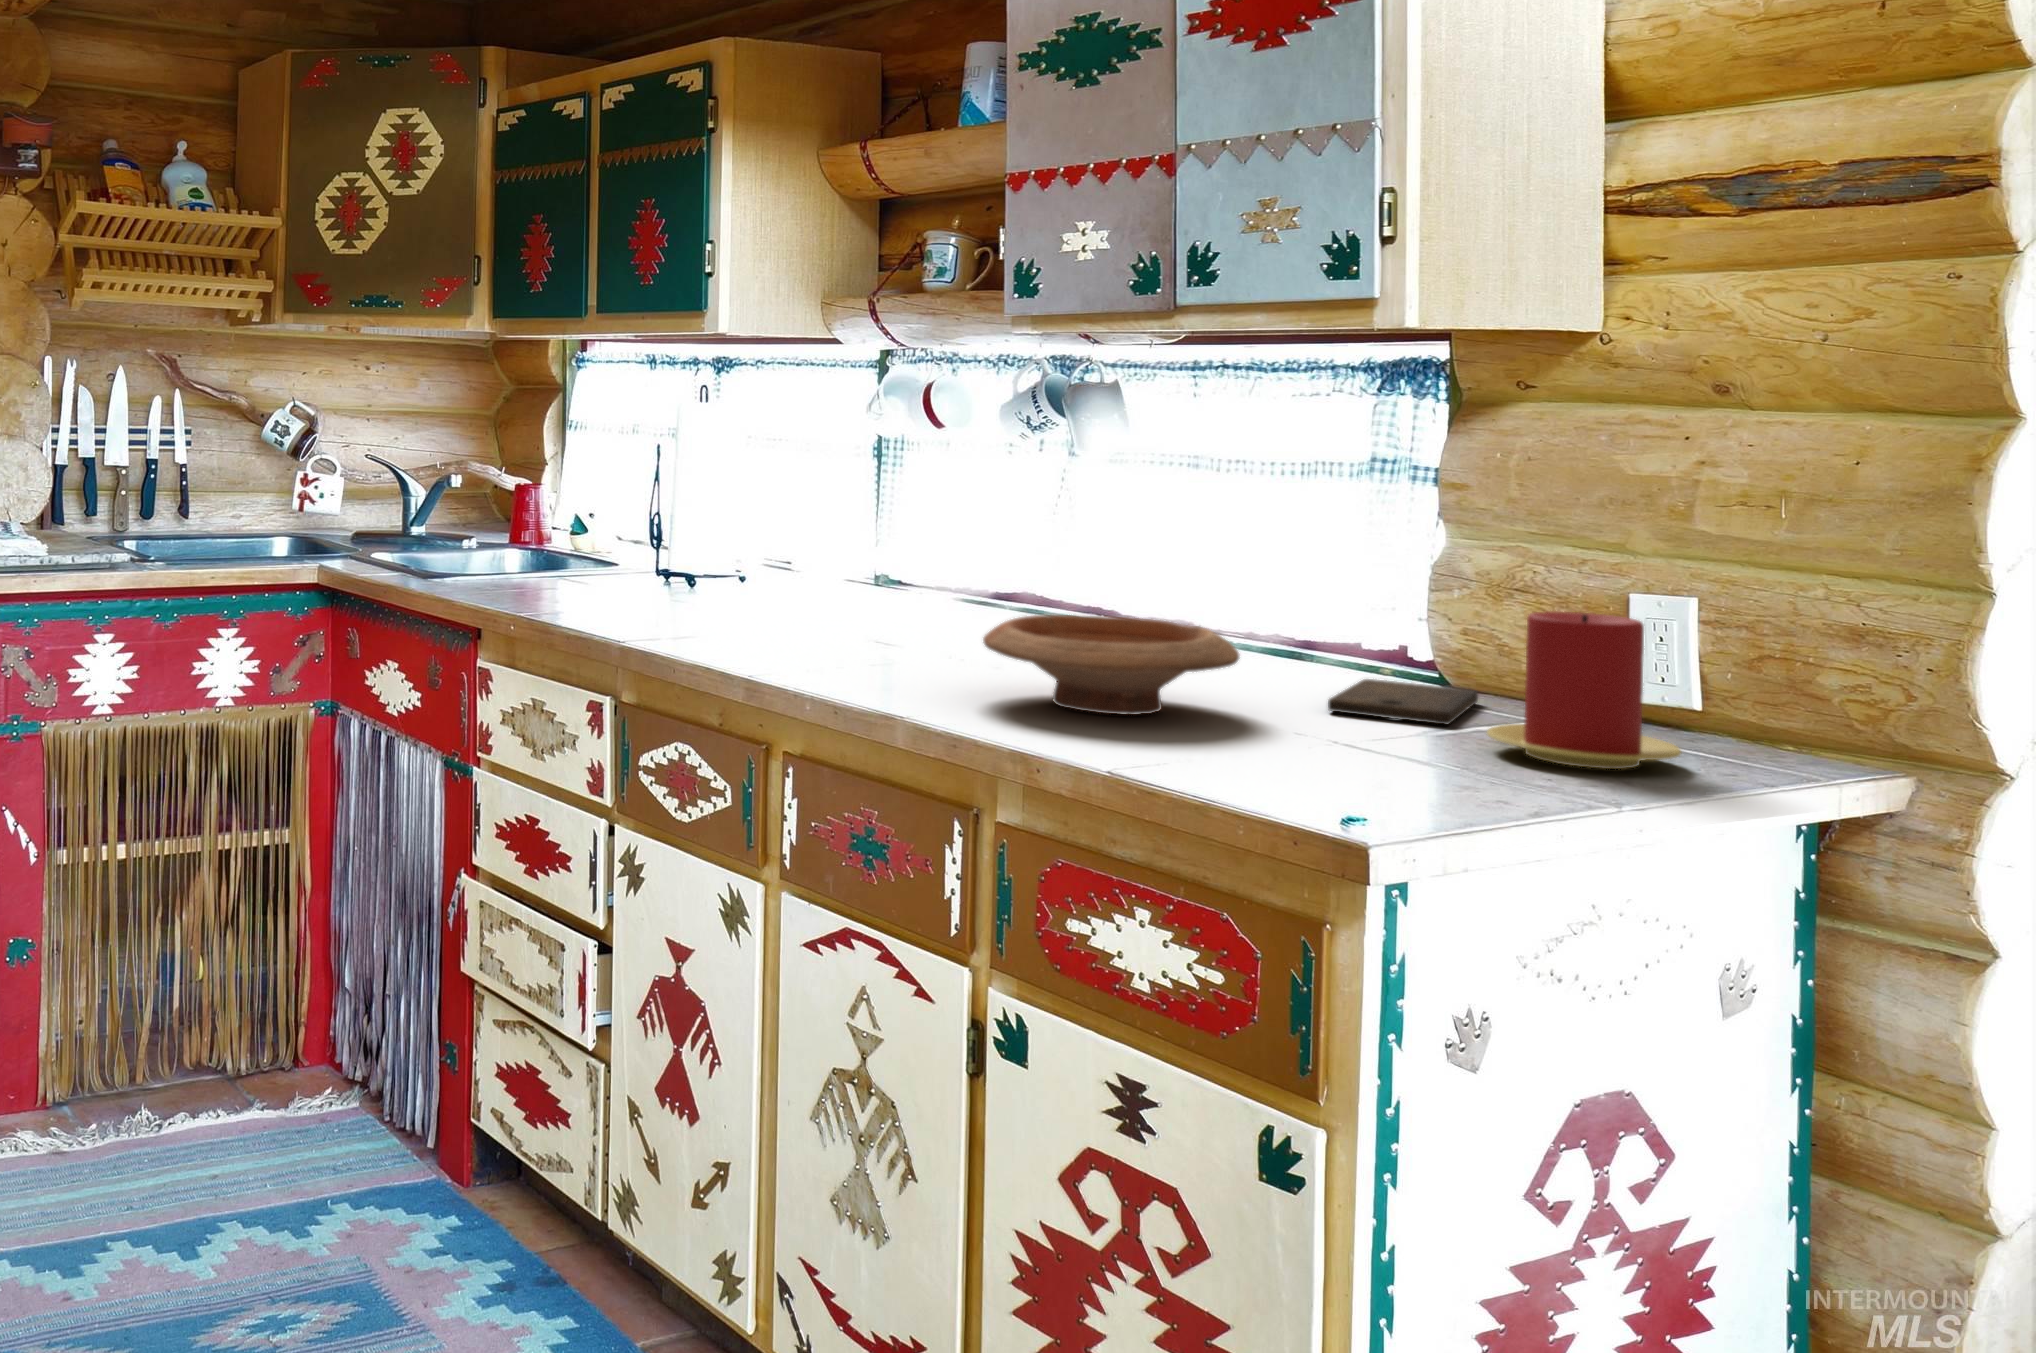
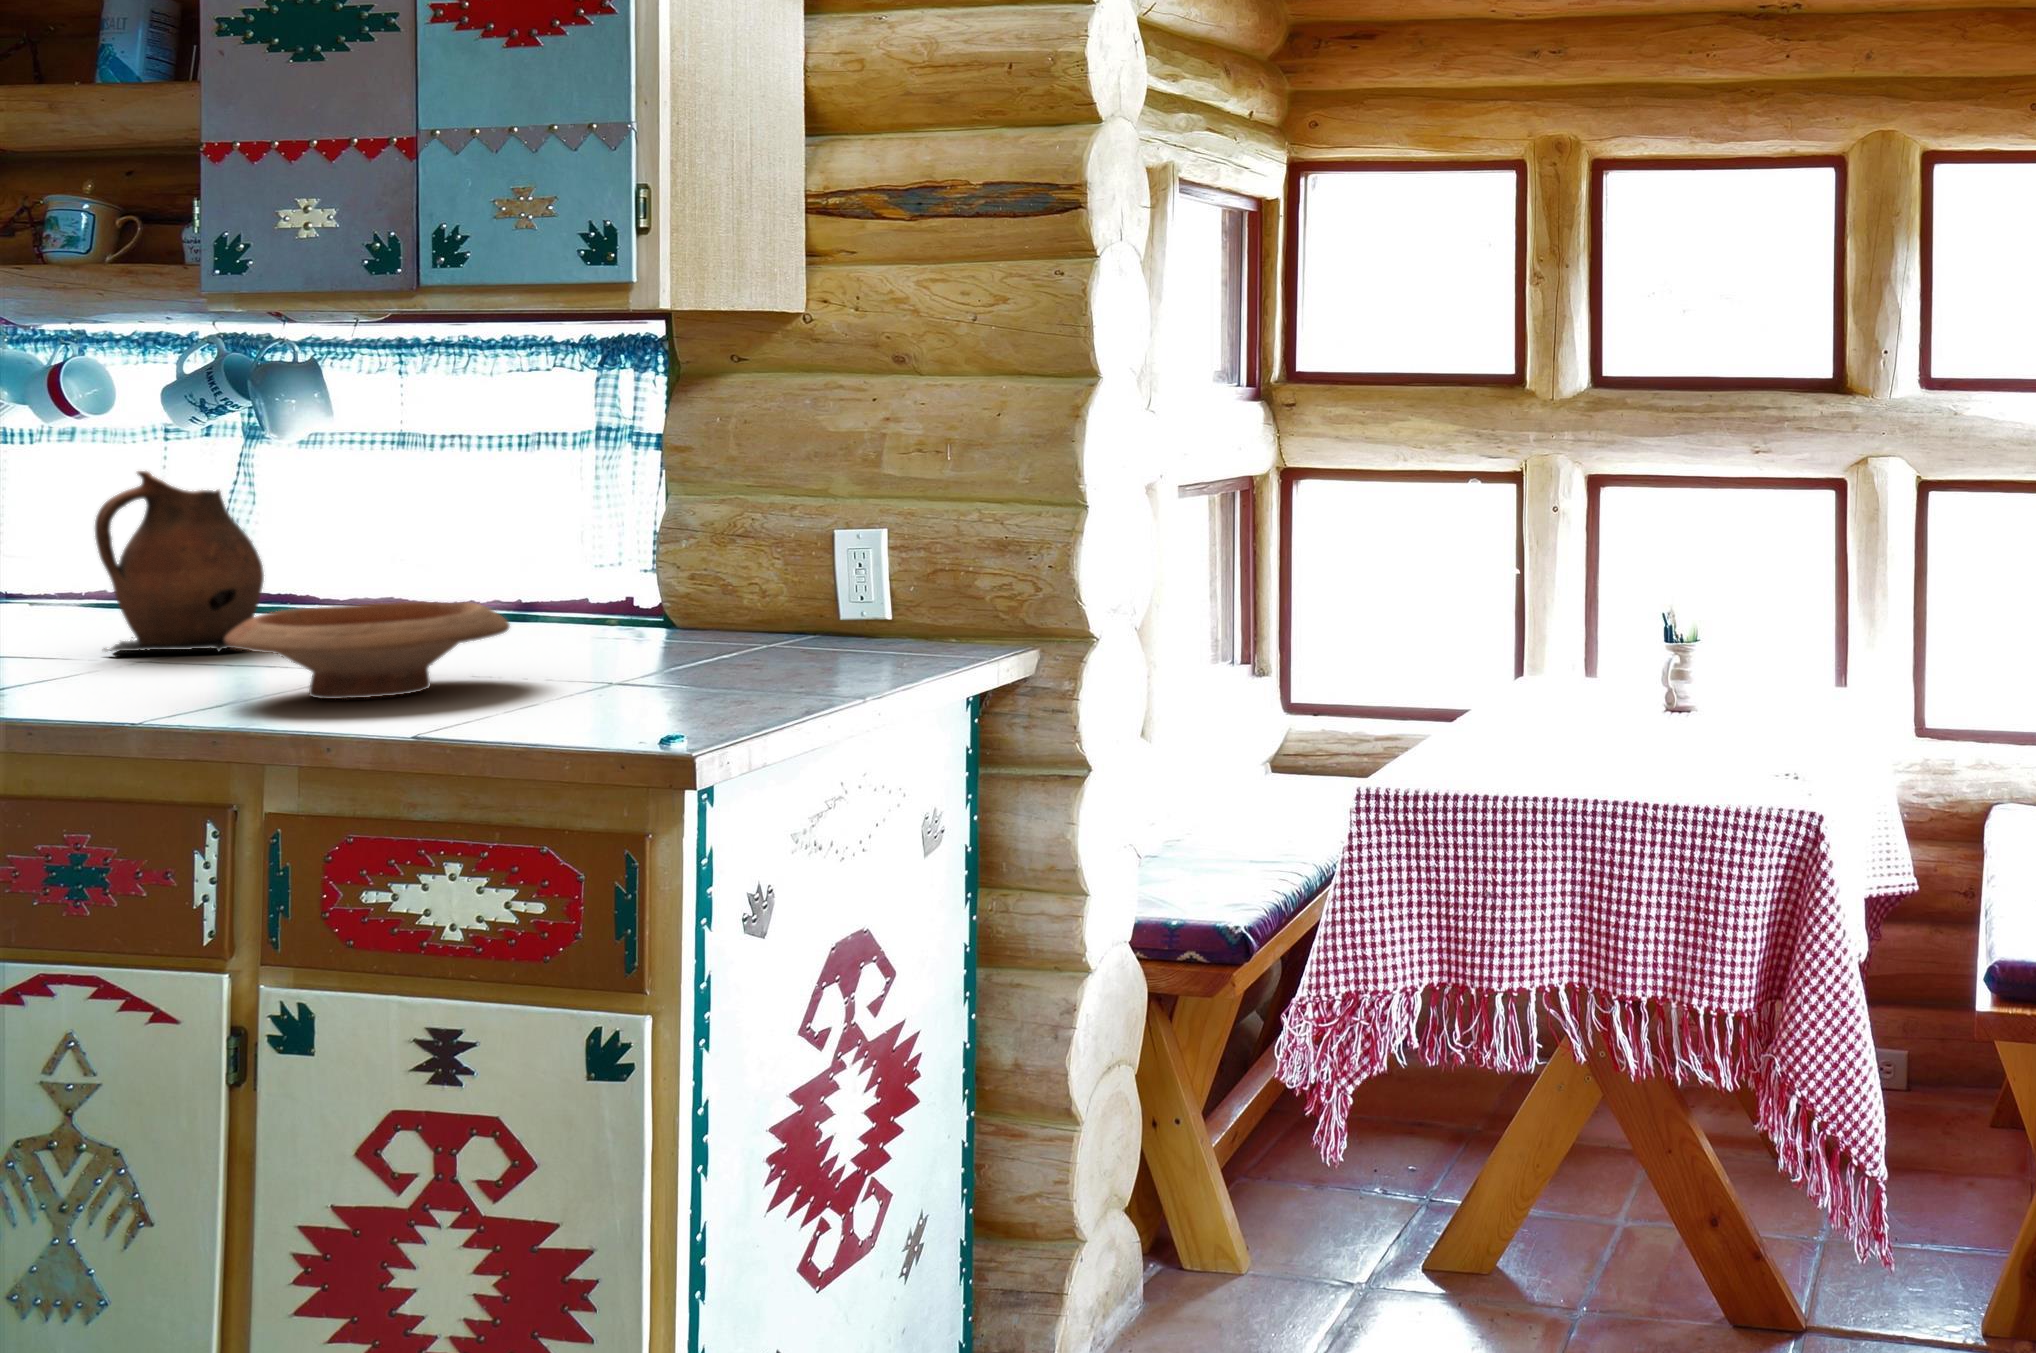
ceramic pitcher: none [934,469,1088,639] -> present [95,471,264,652]
candle: present [1487,611,1681,769] -> none [738,549,887,675]
cutting board: present [1328,679,1478,724] -> none [588,634,711,667]

